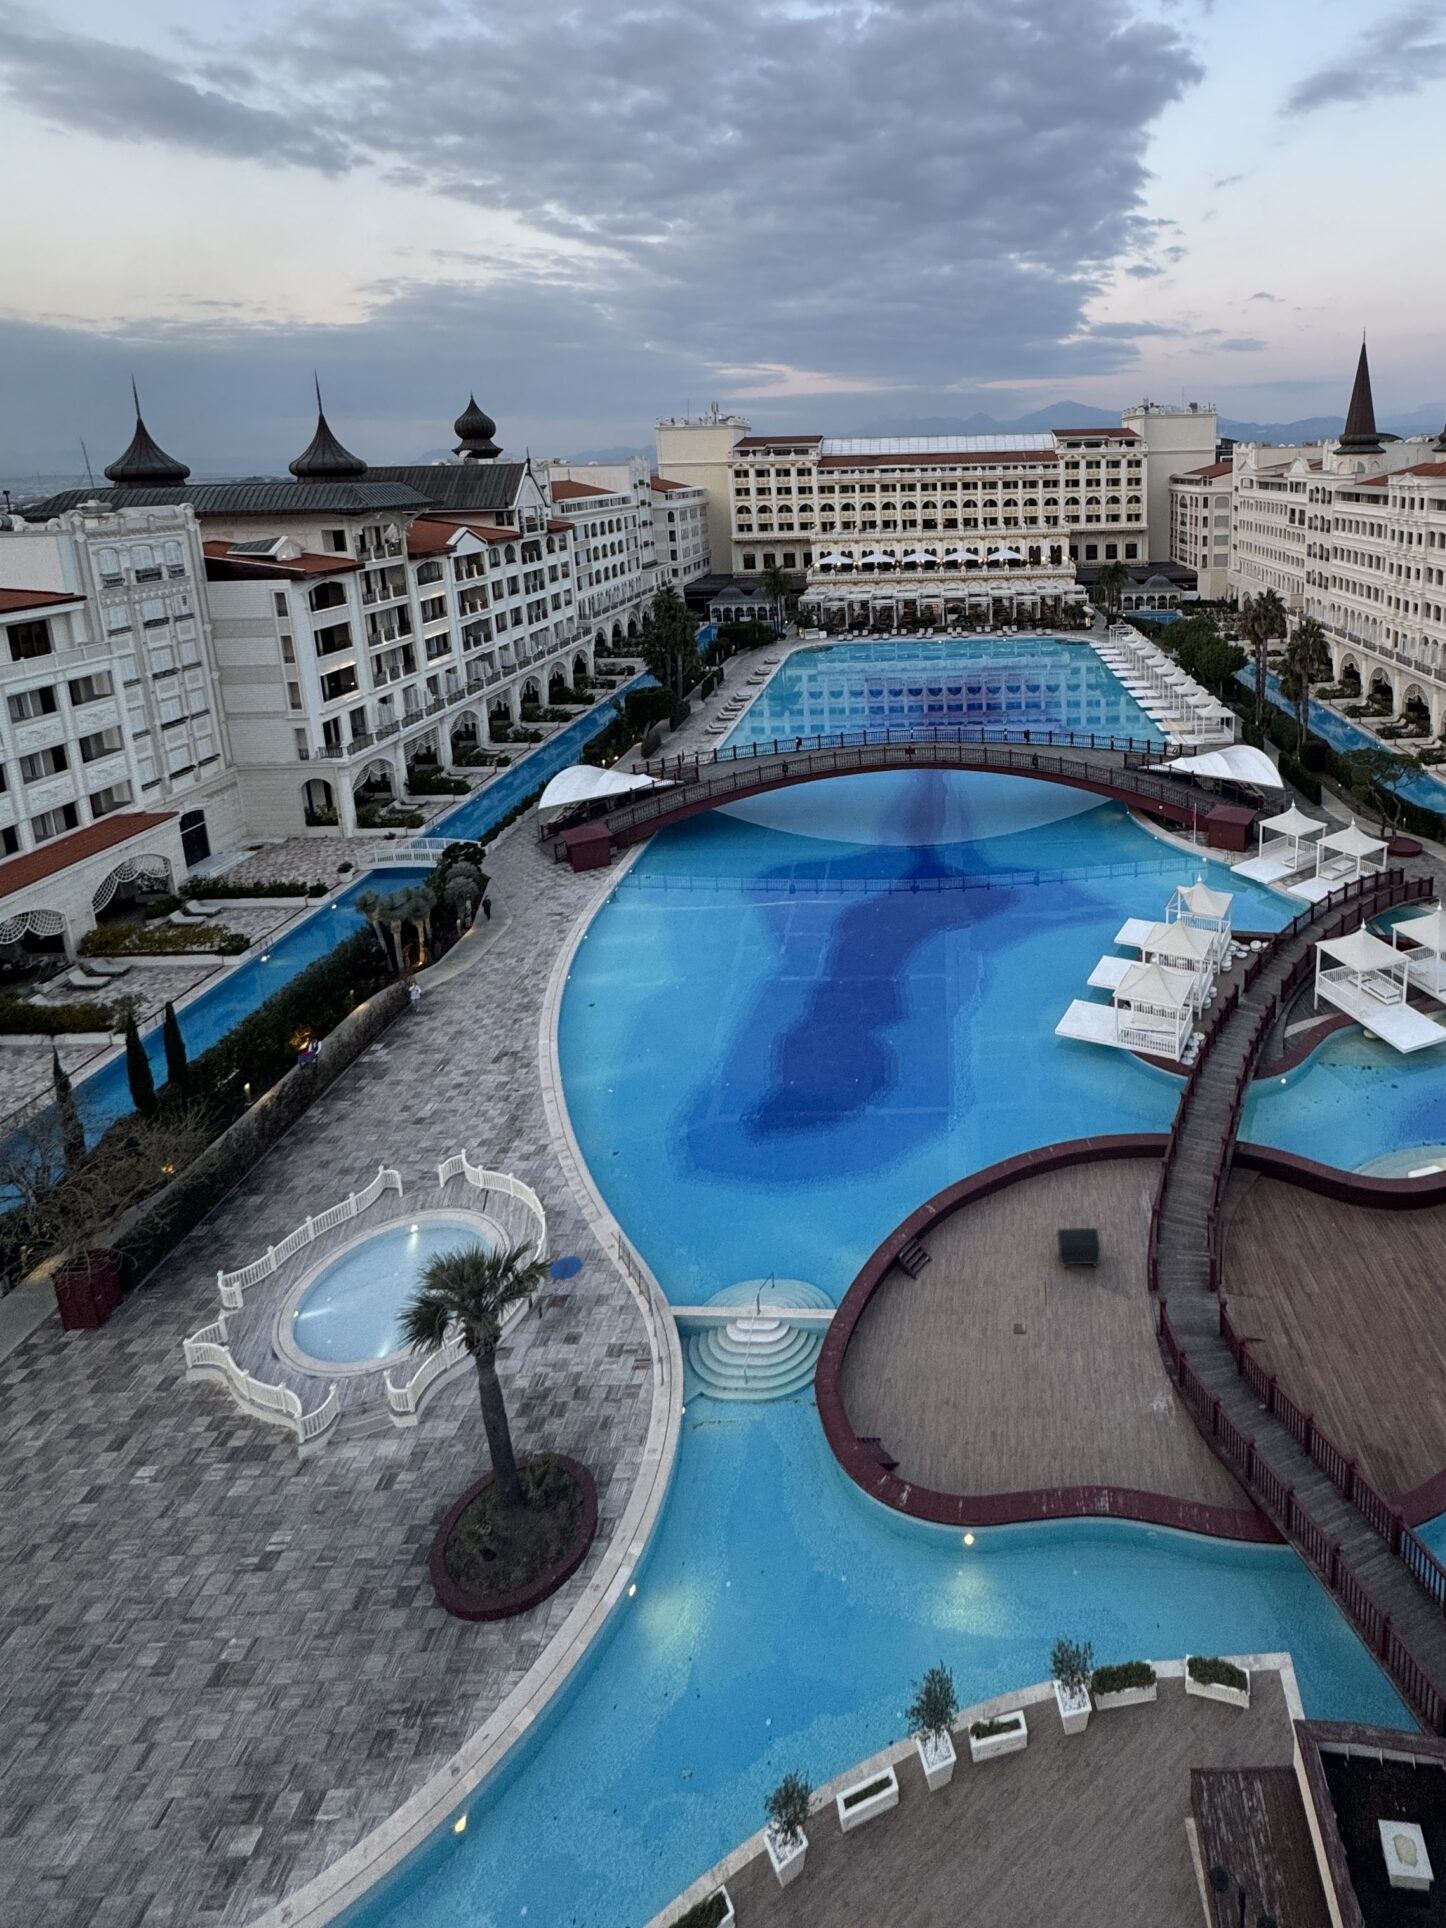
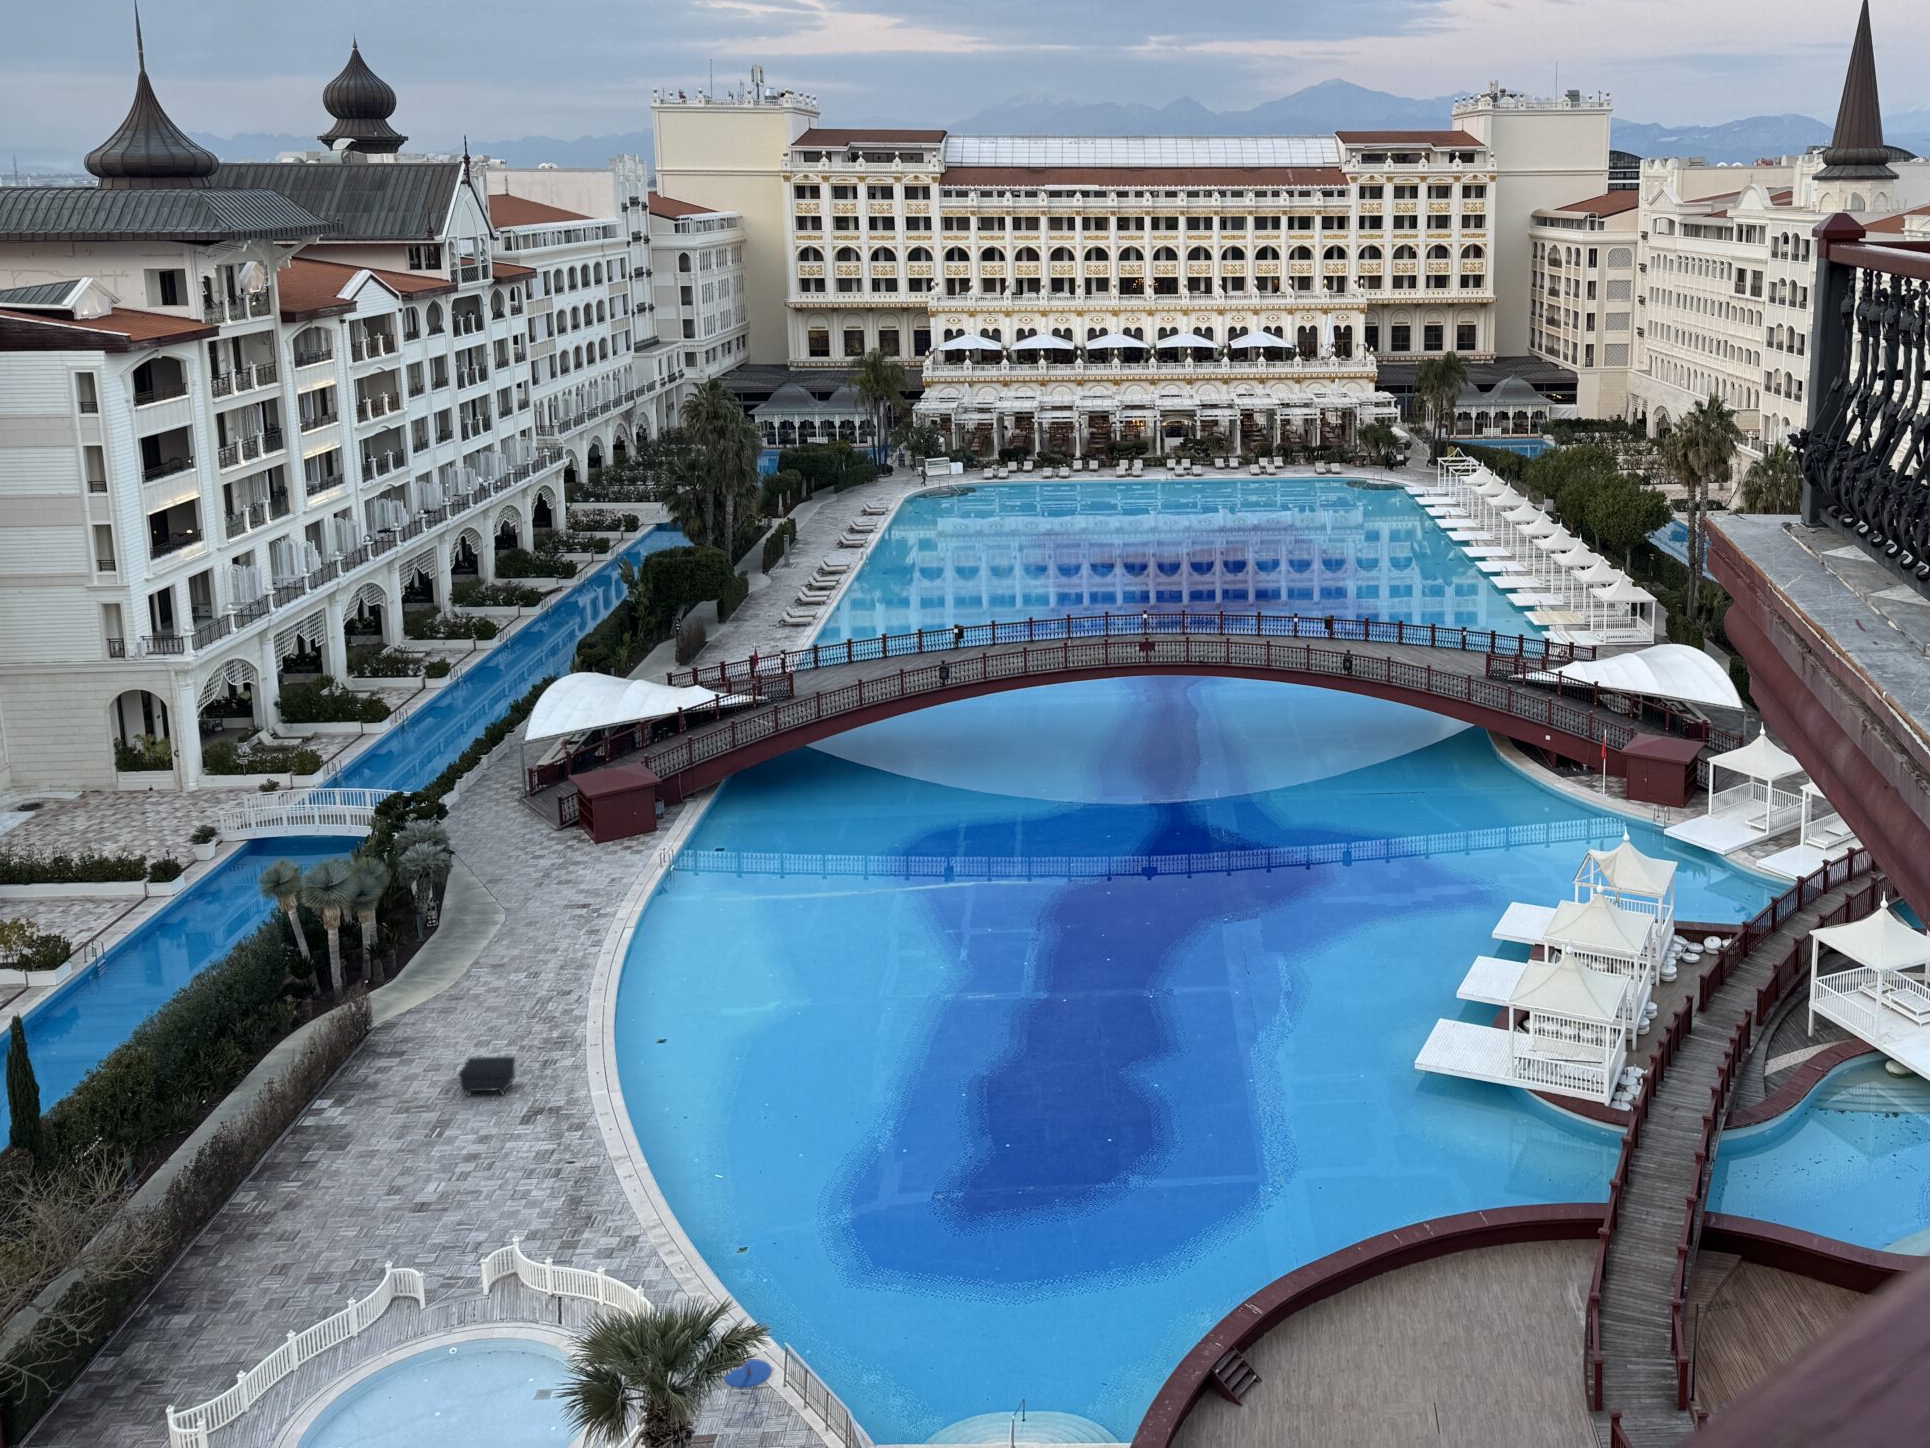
ottoman: present [1057,1228,1100,1267] -> present [459,1057,515,1096]

